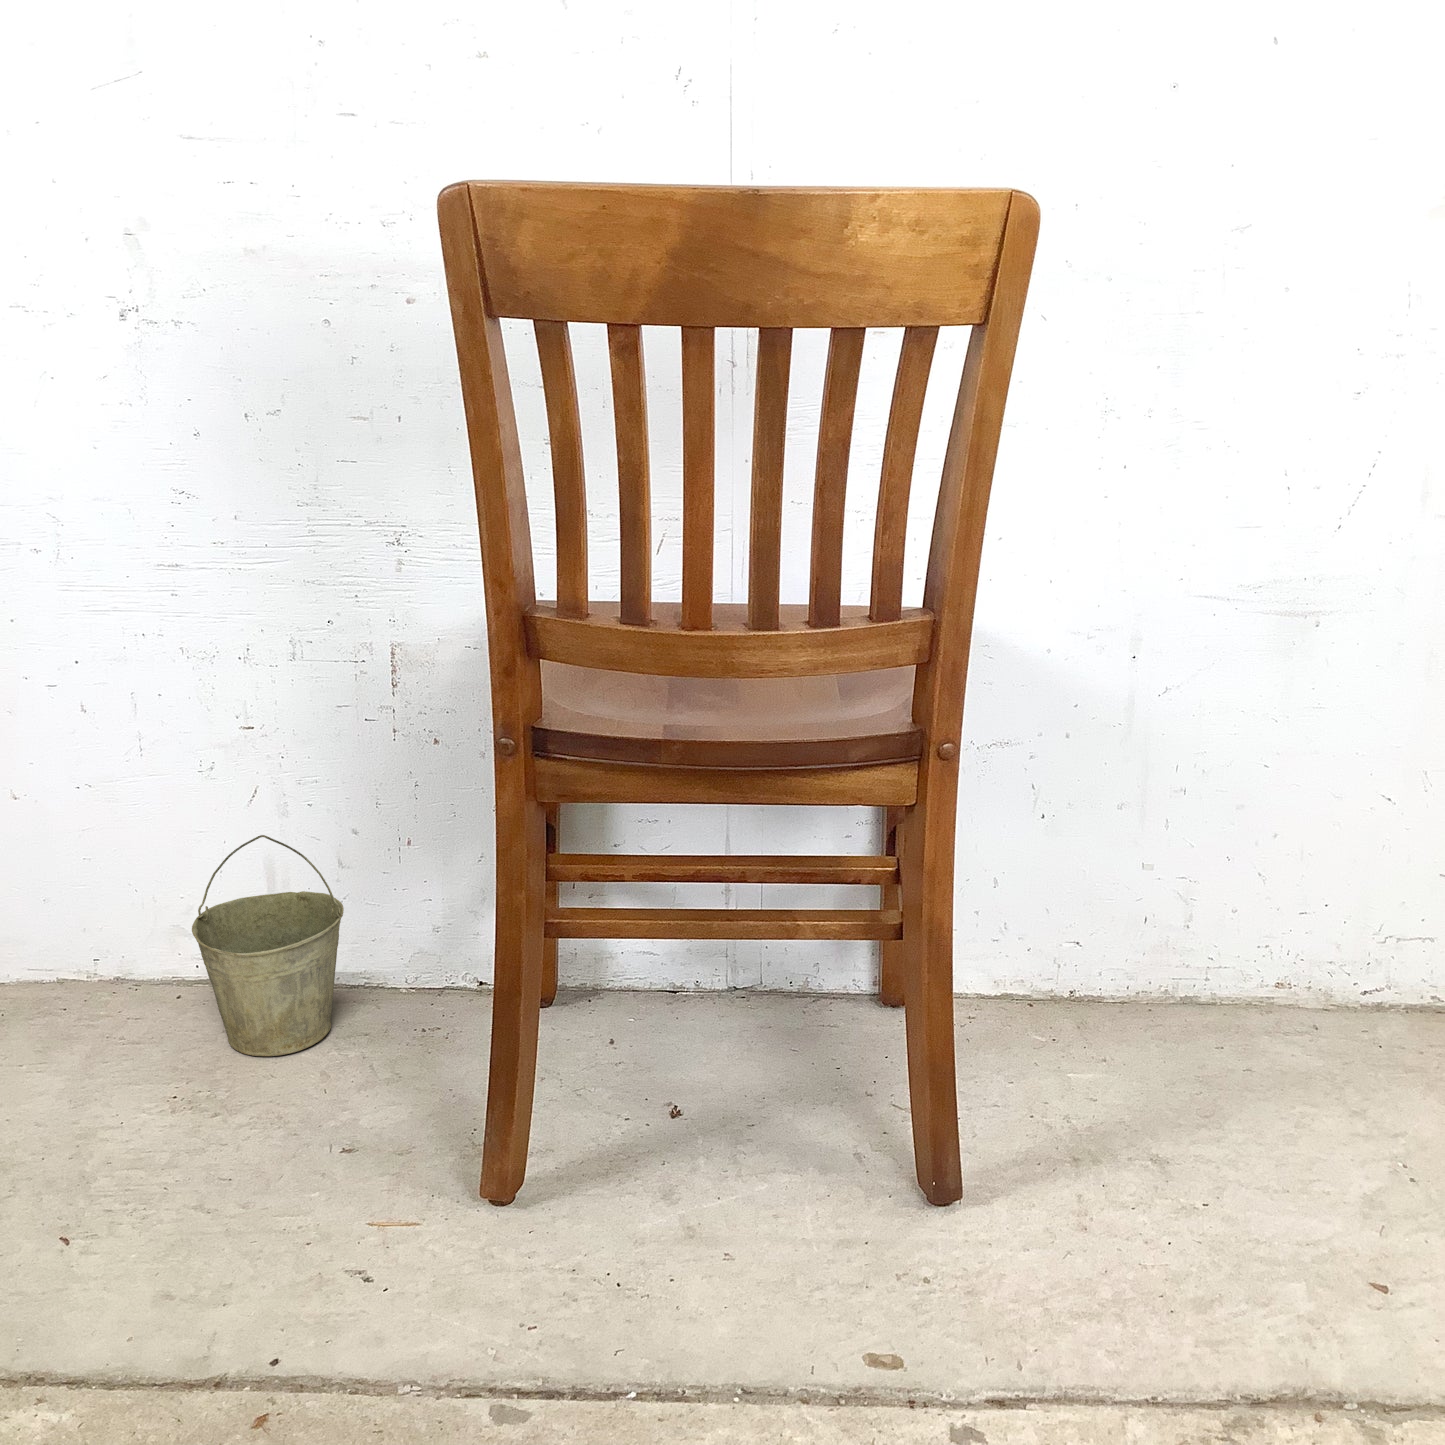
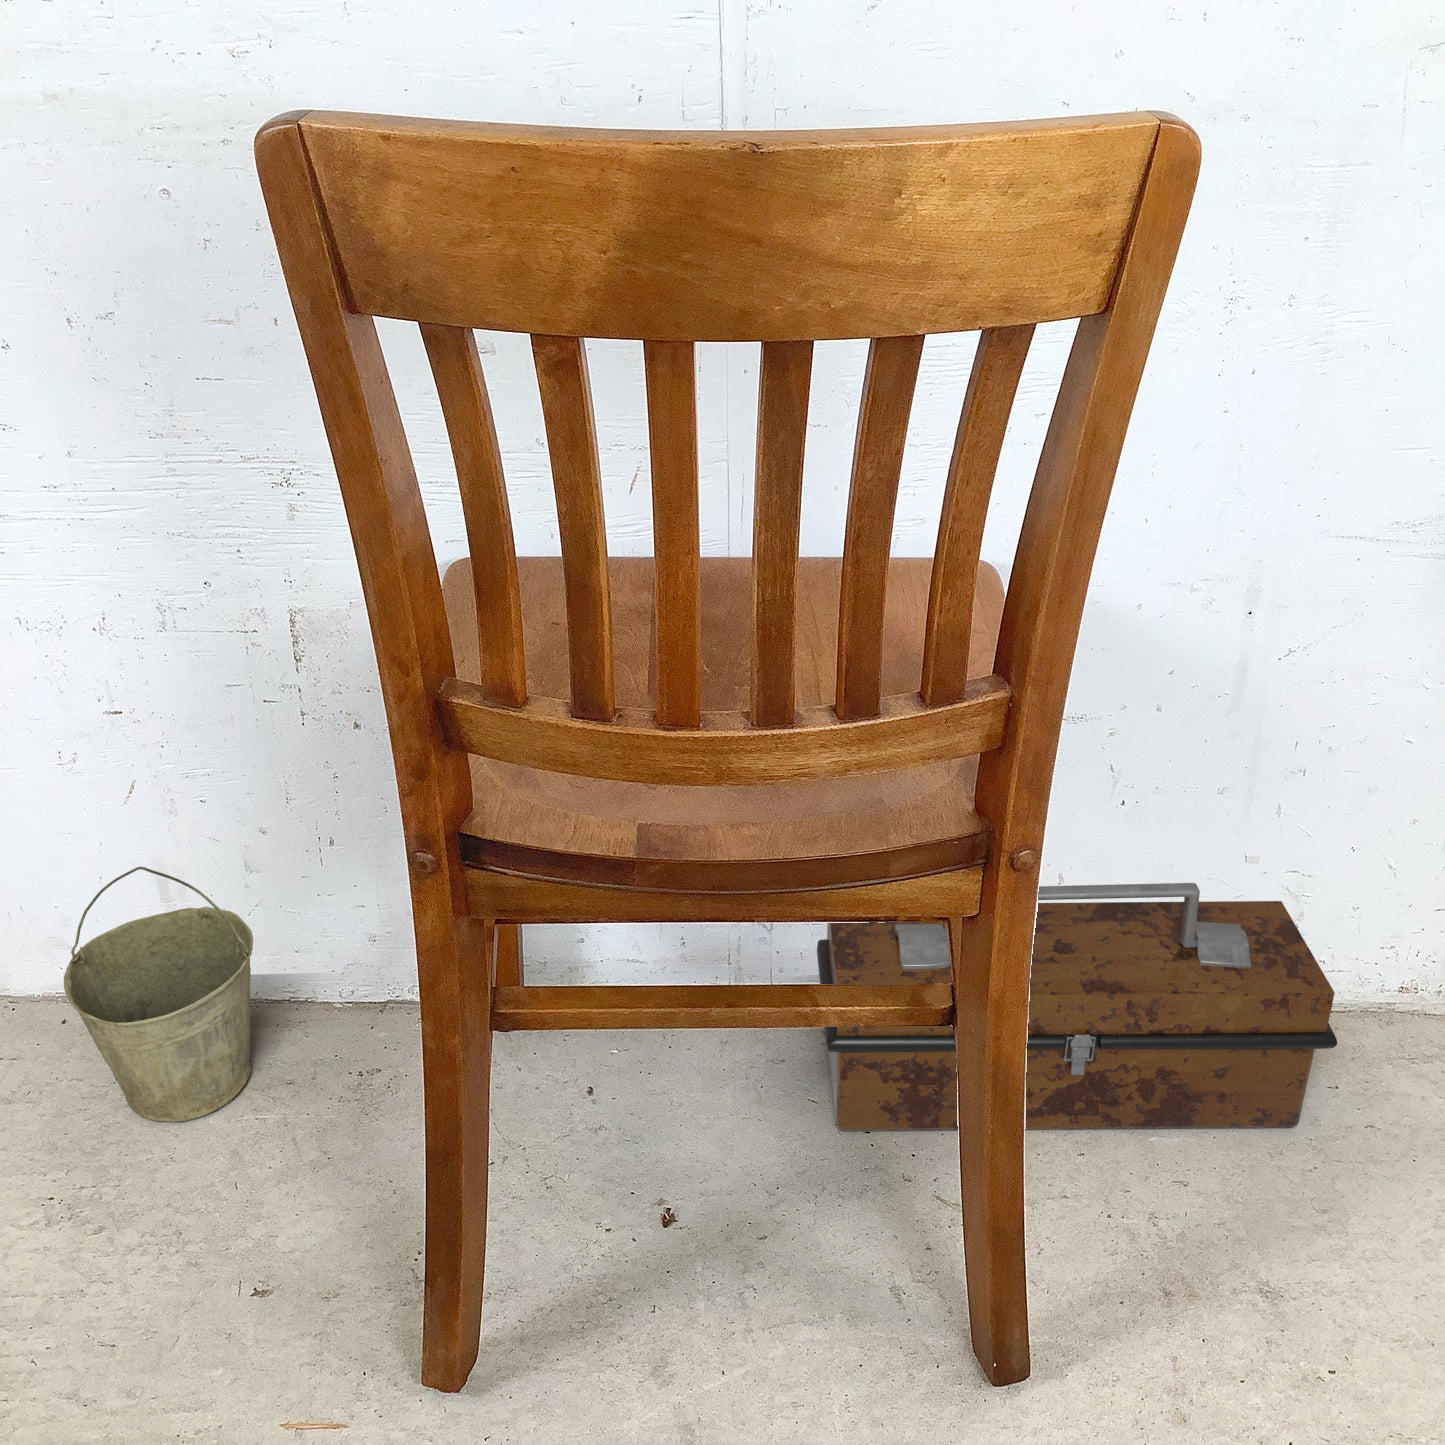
toolbox: none [799,859,1217,1071] -> present [817,883,1337,1131]

